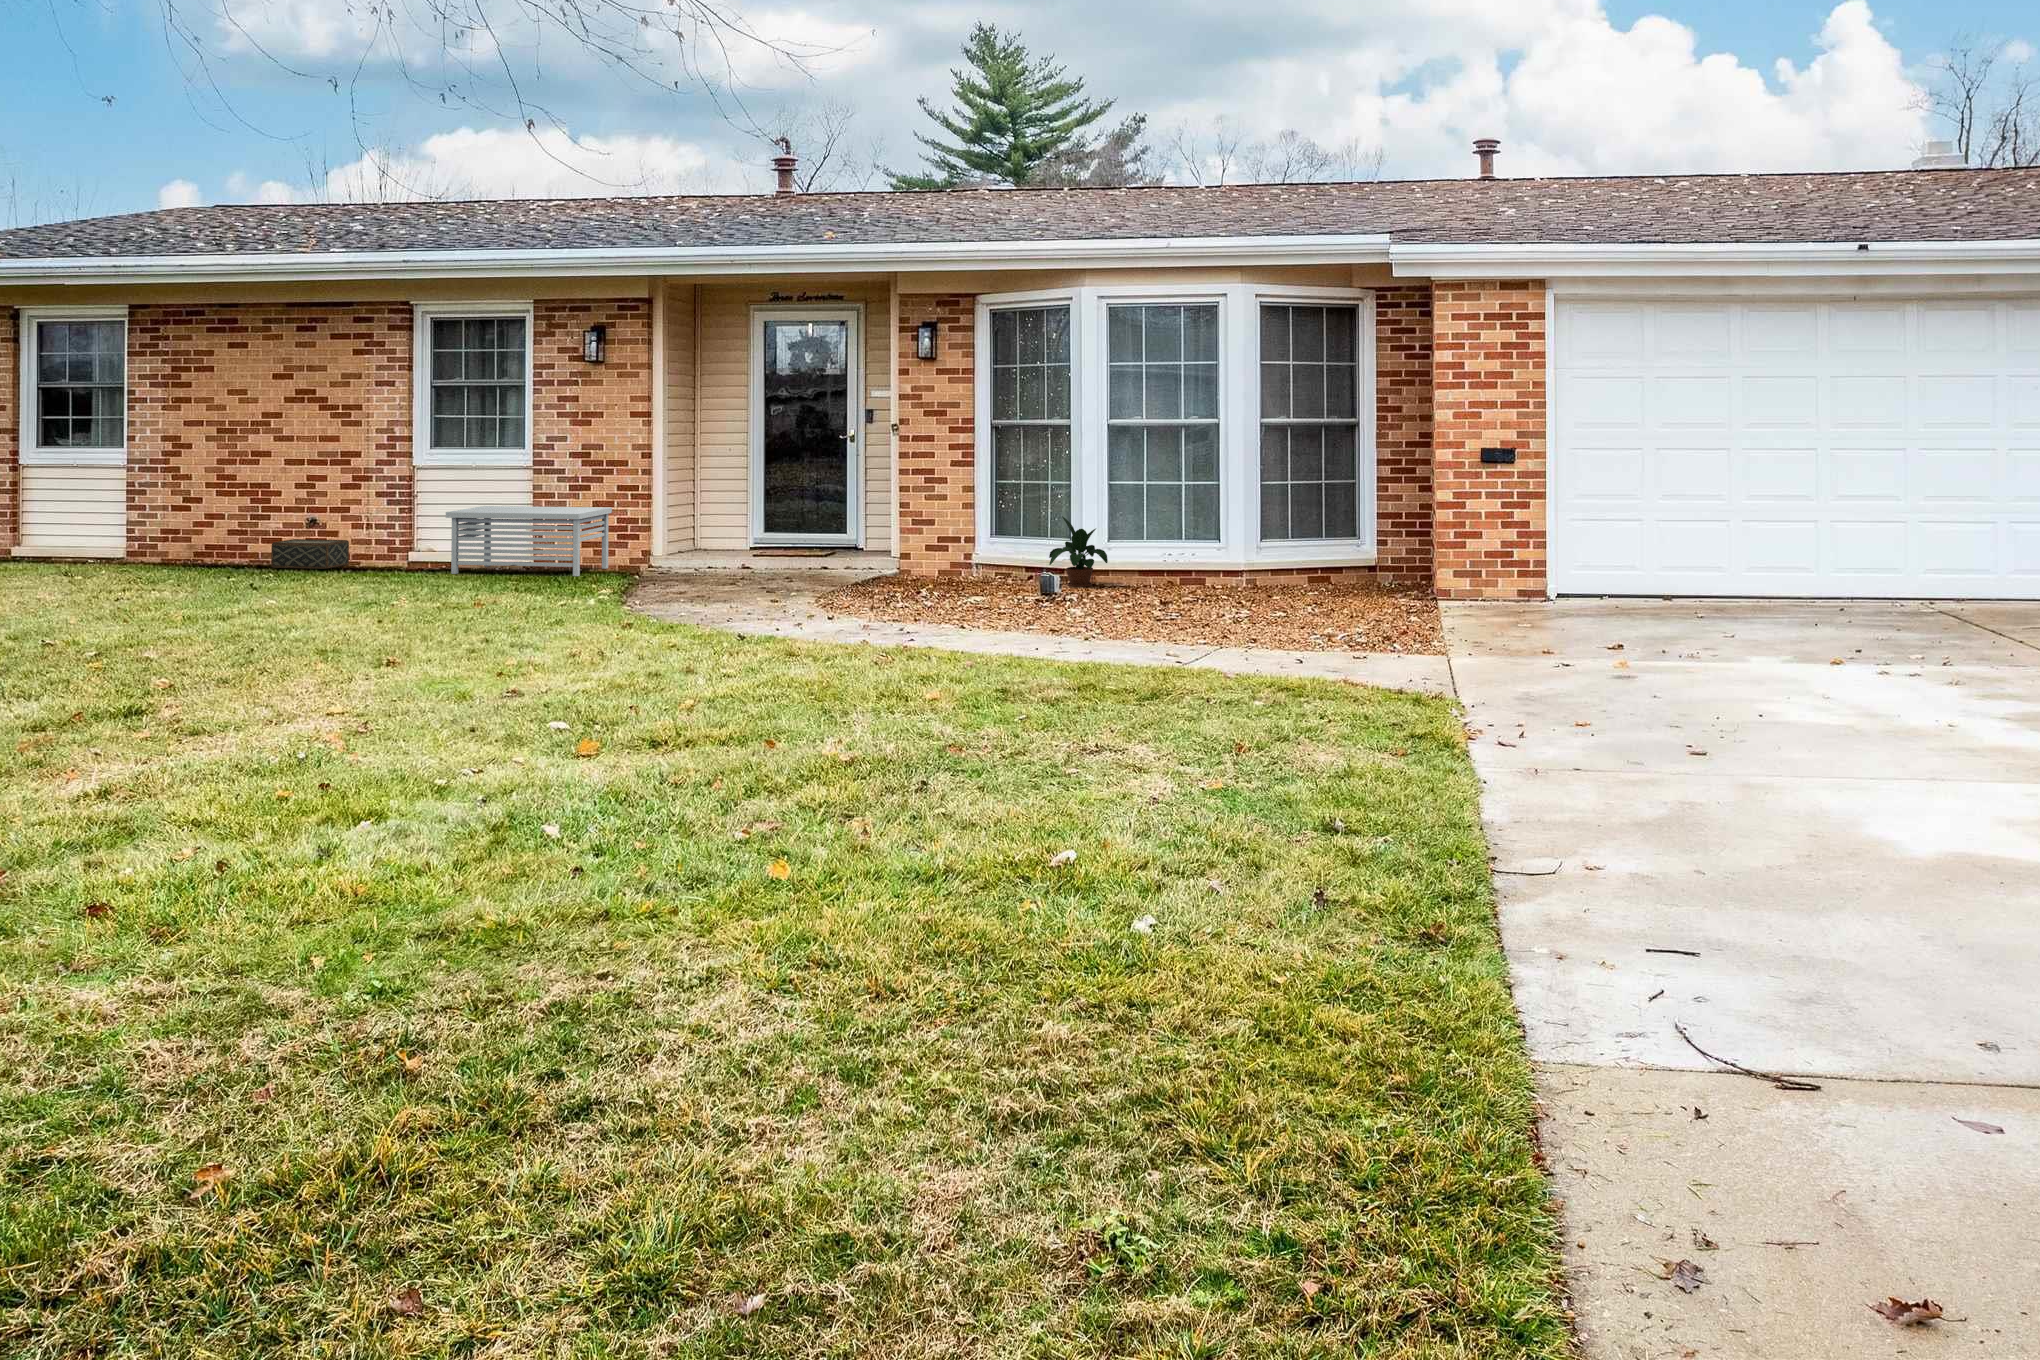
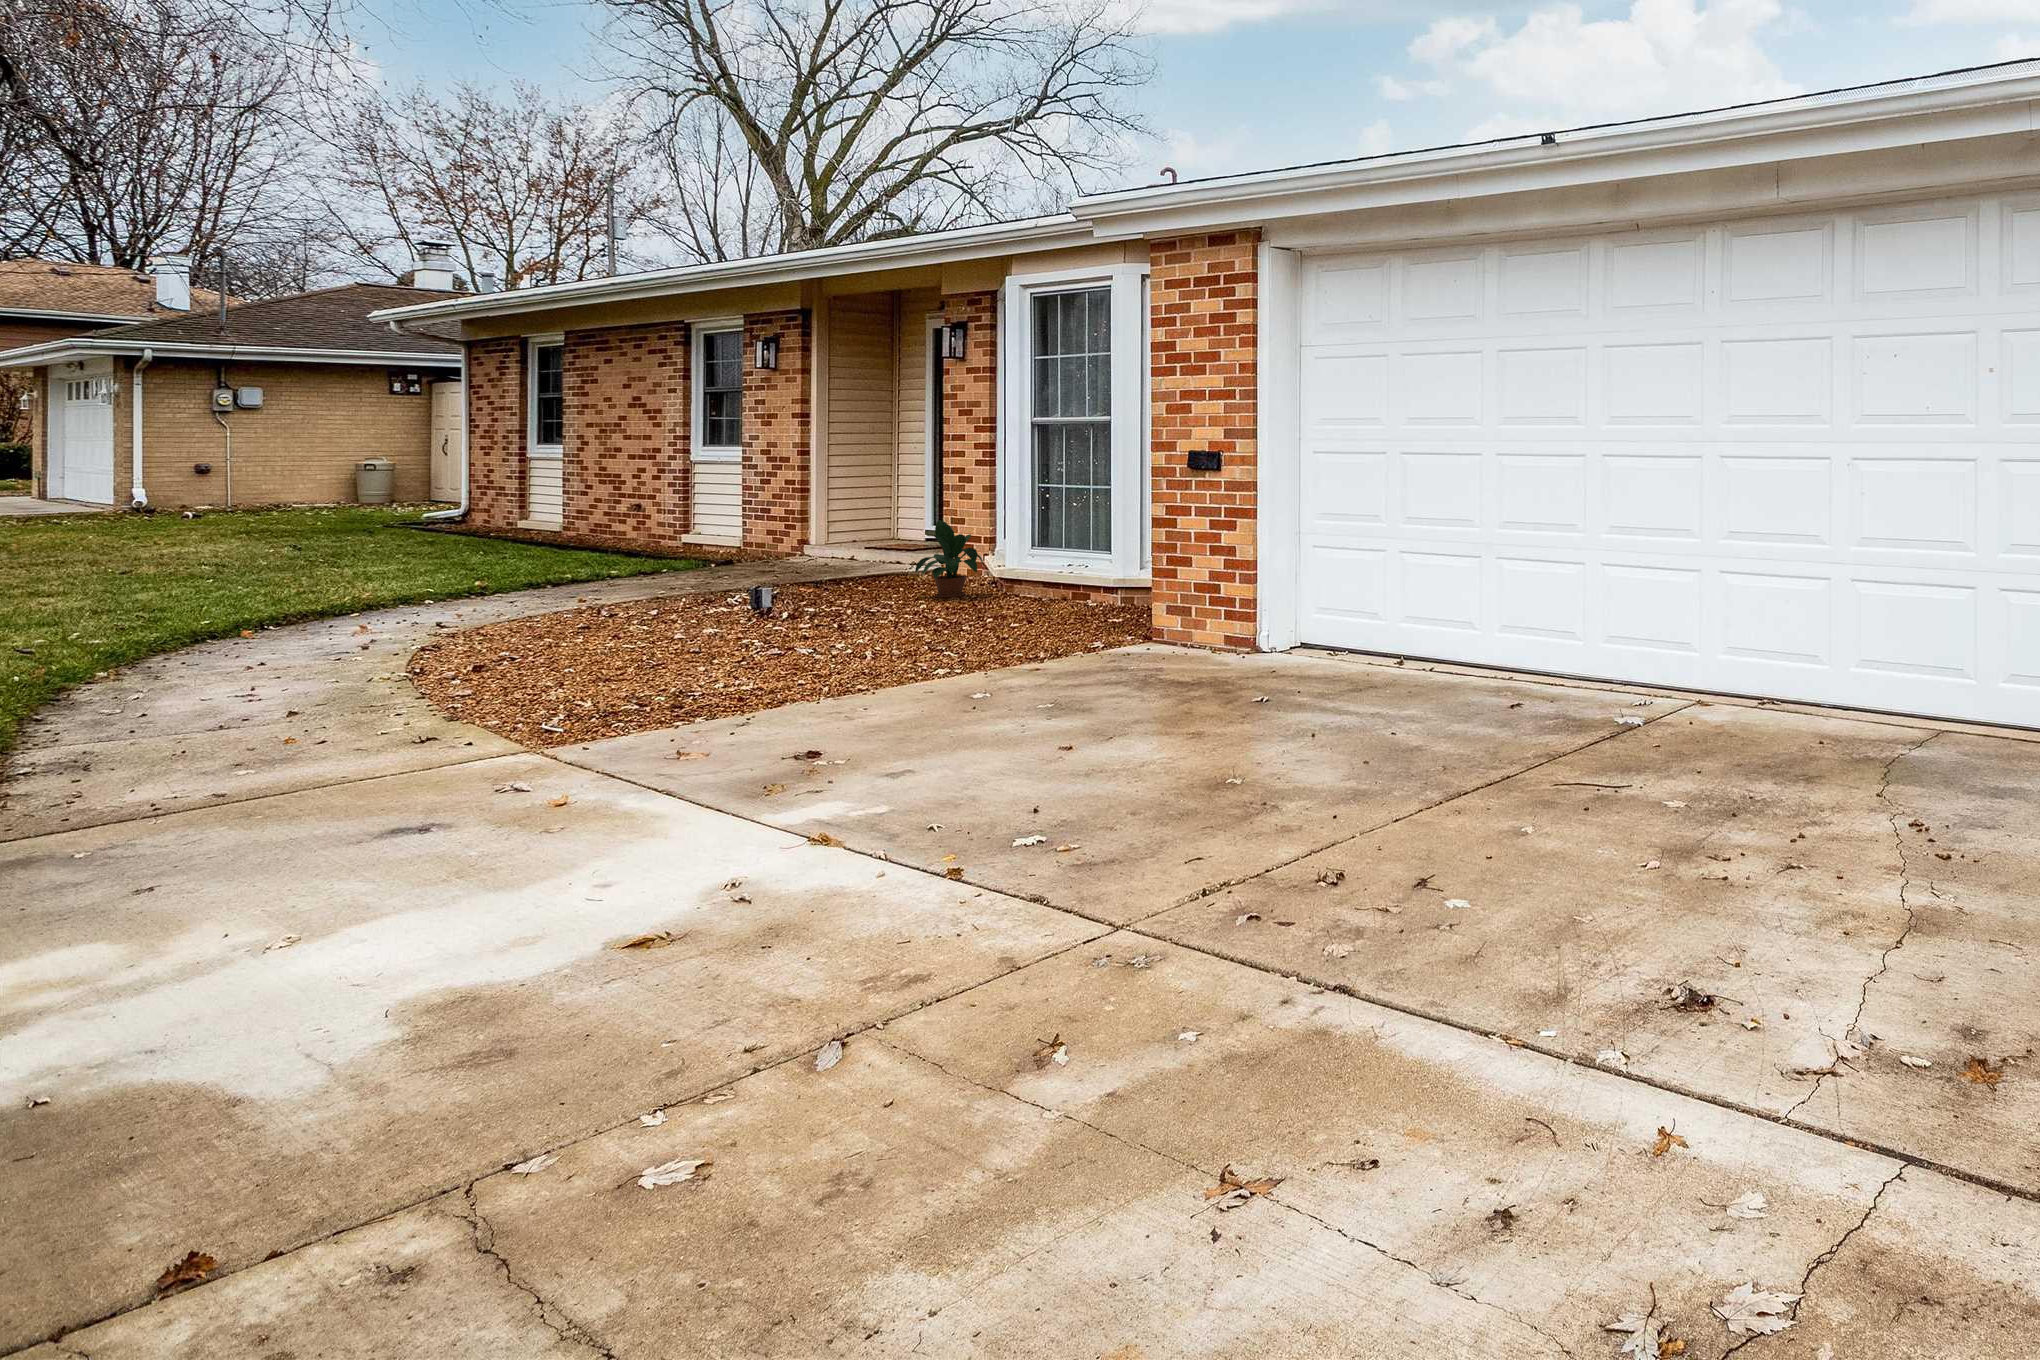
storage bench: present [446,506,612,576] -> none [632,495,760,560]
woven basket: present [271,539,349,569] -> none [583,519,637,544]

